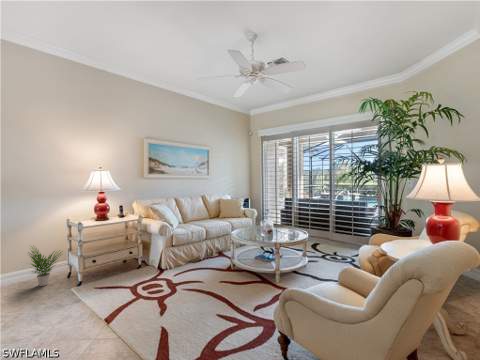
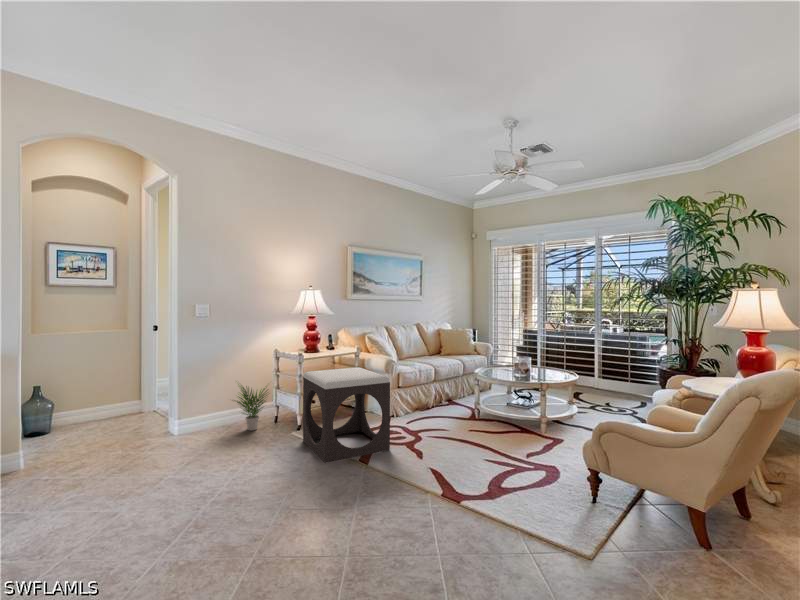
footstool: none [71,233,141,323] -> present [303,367,390,463]

